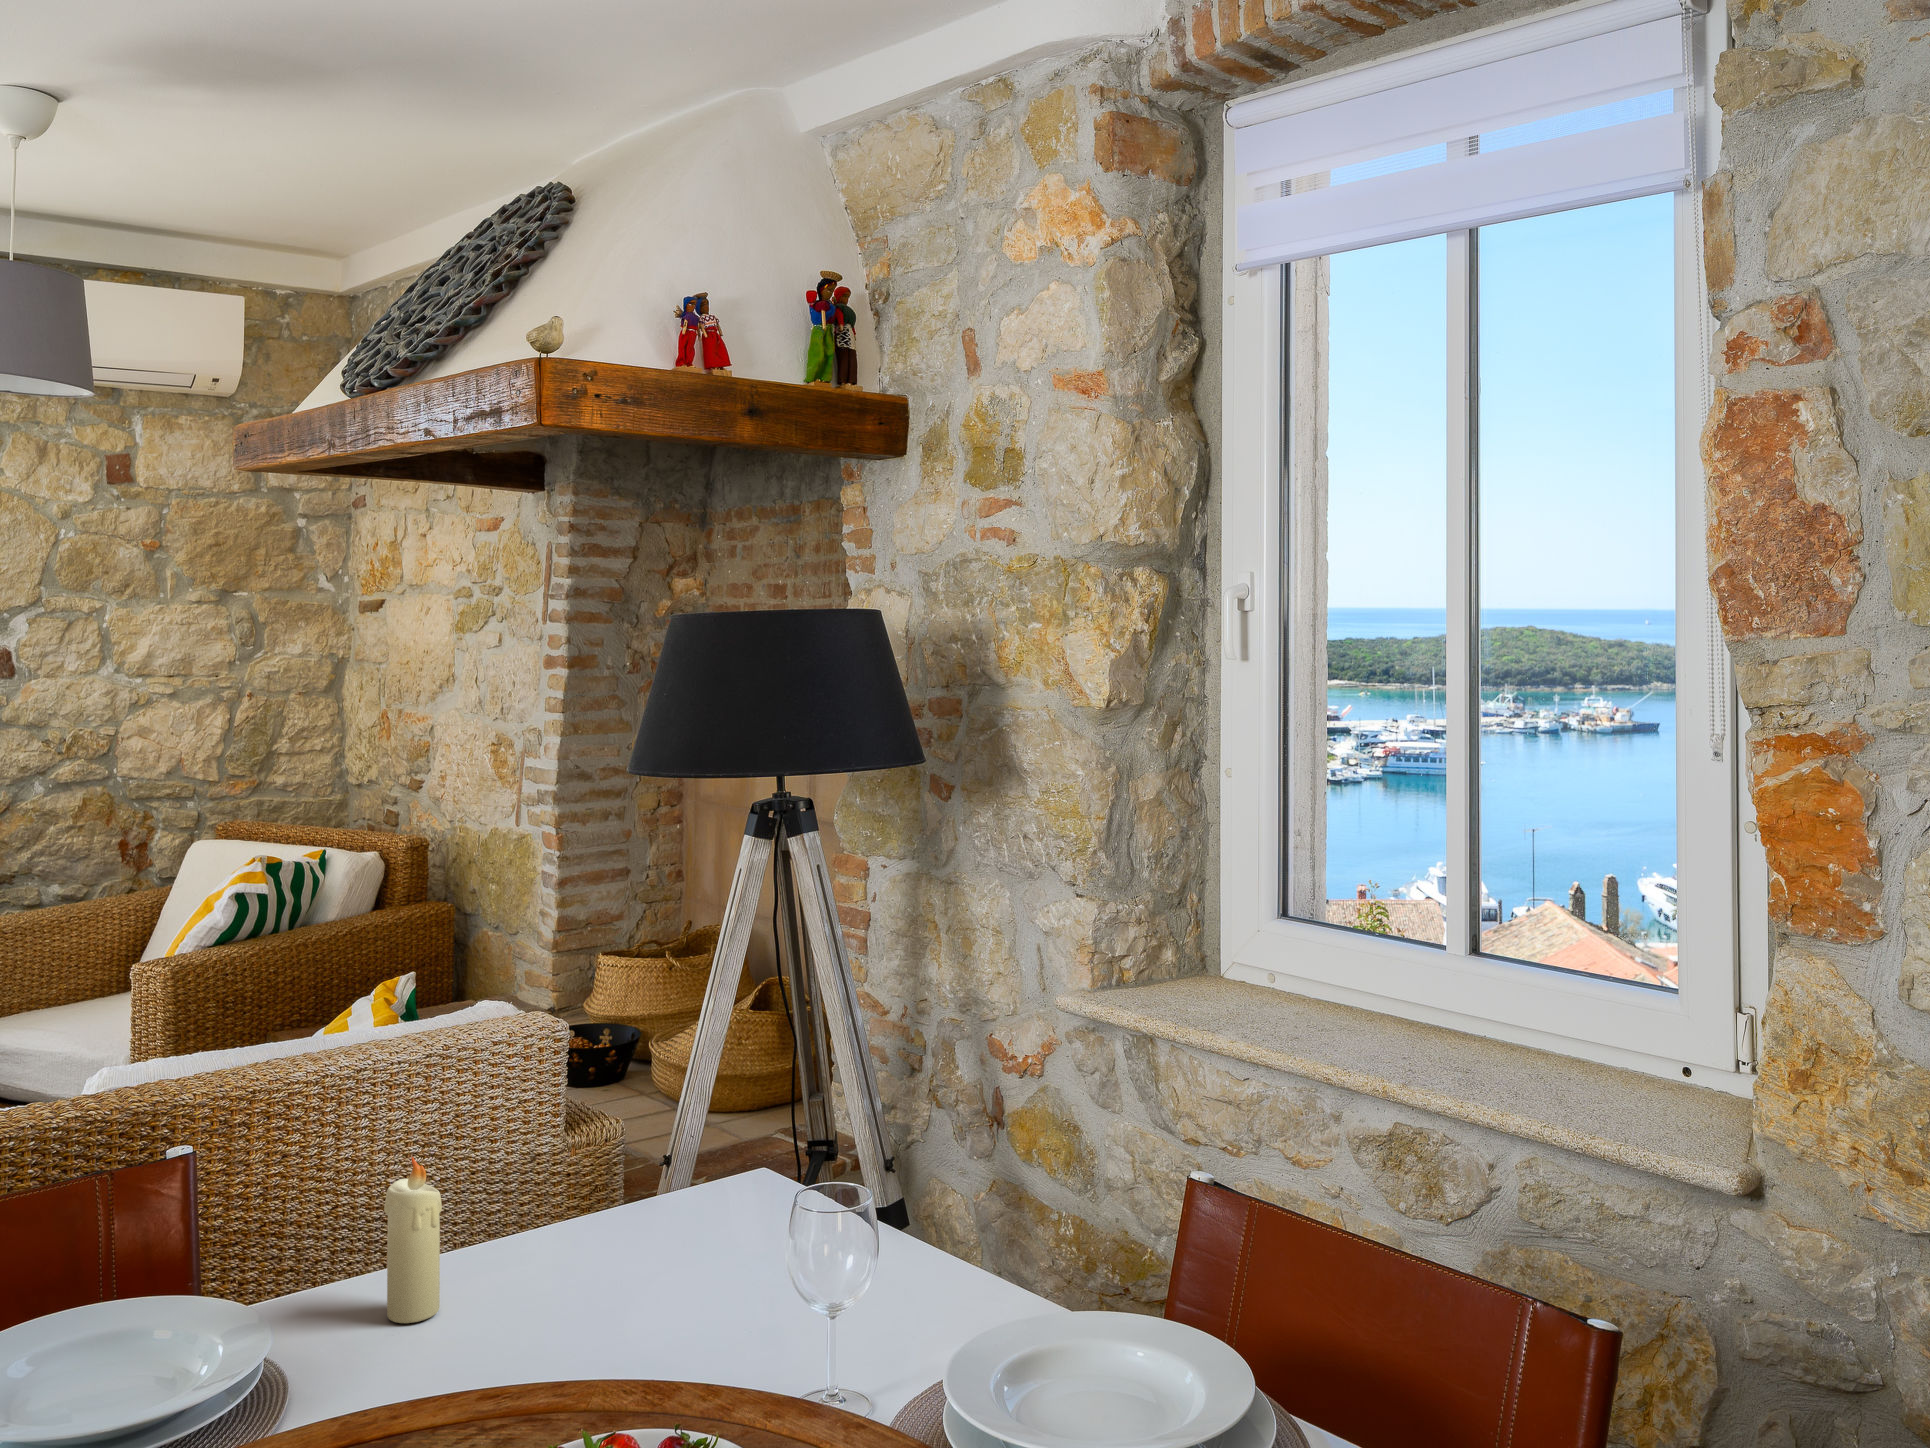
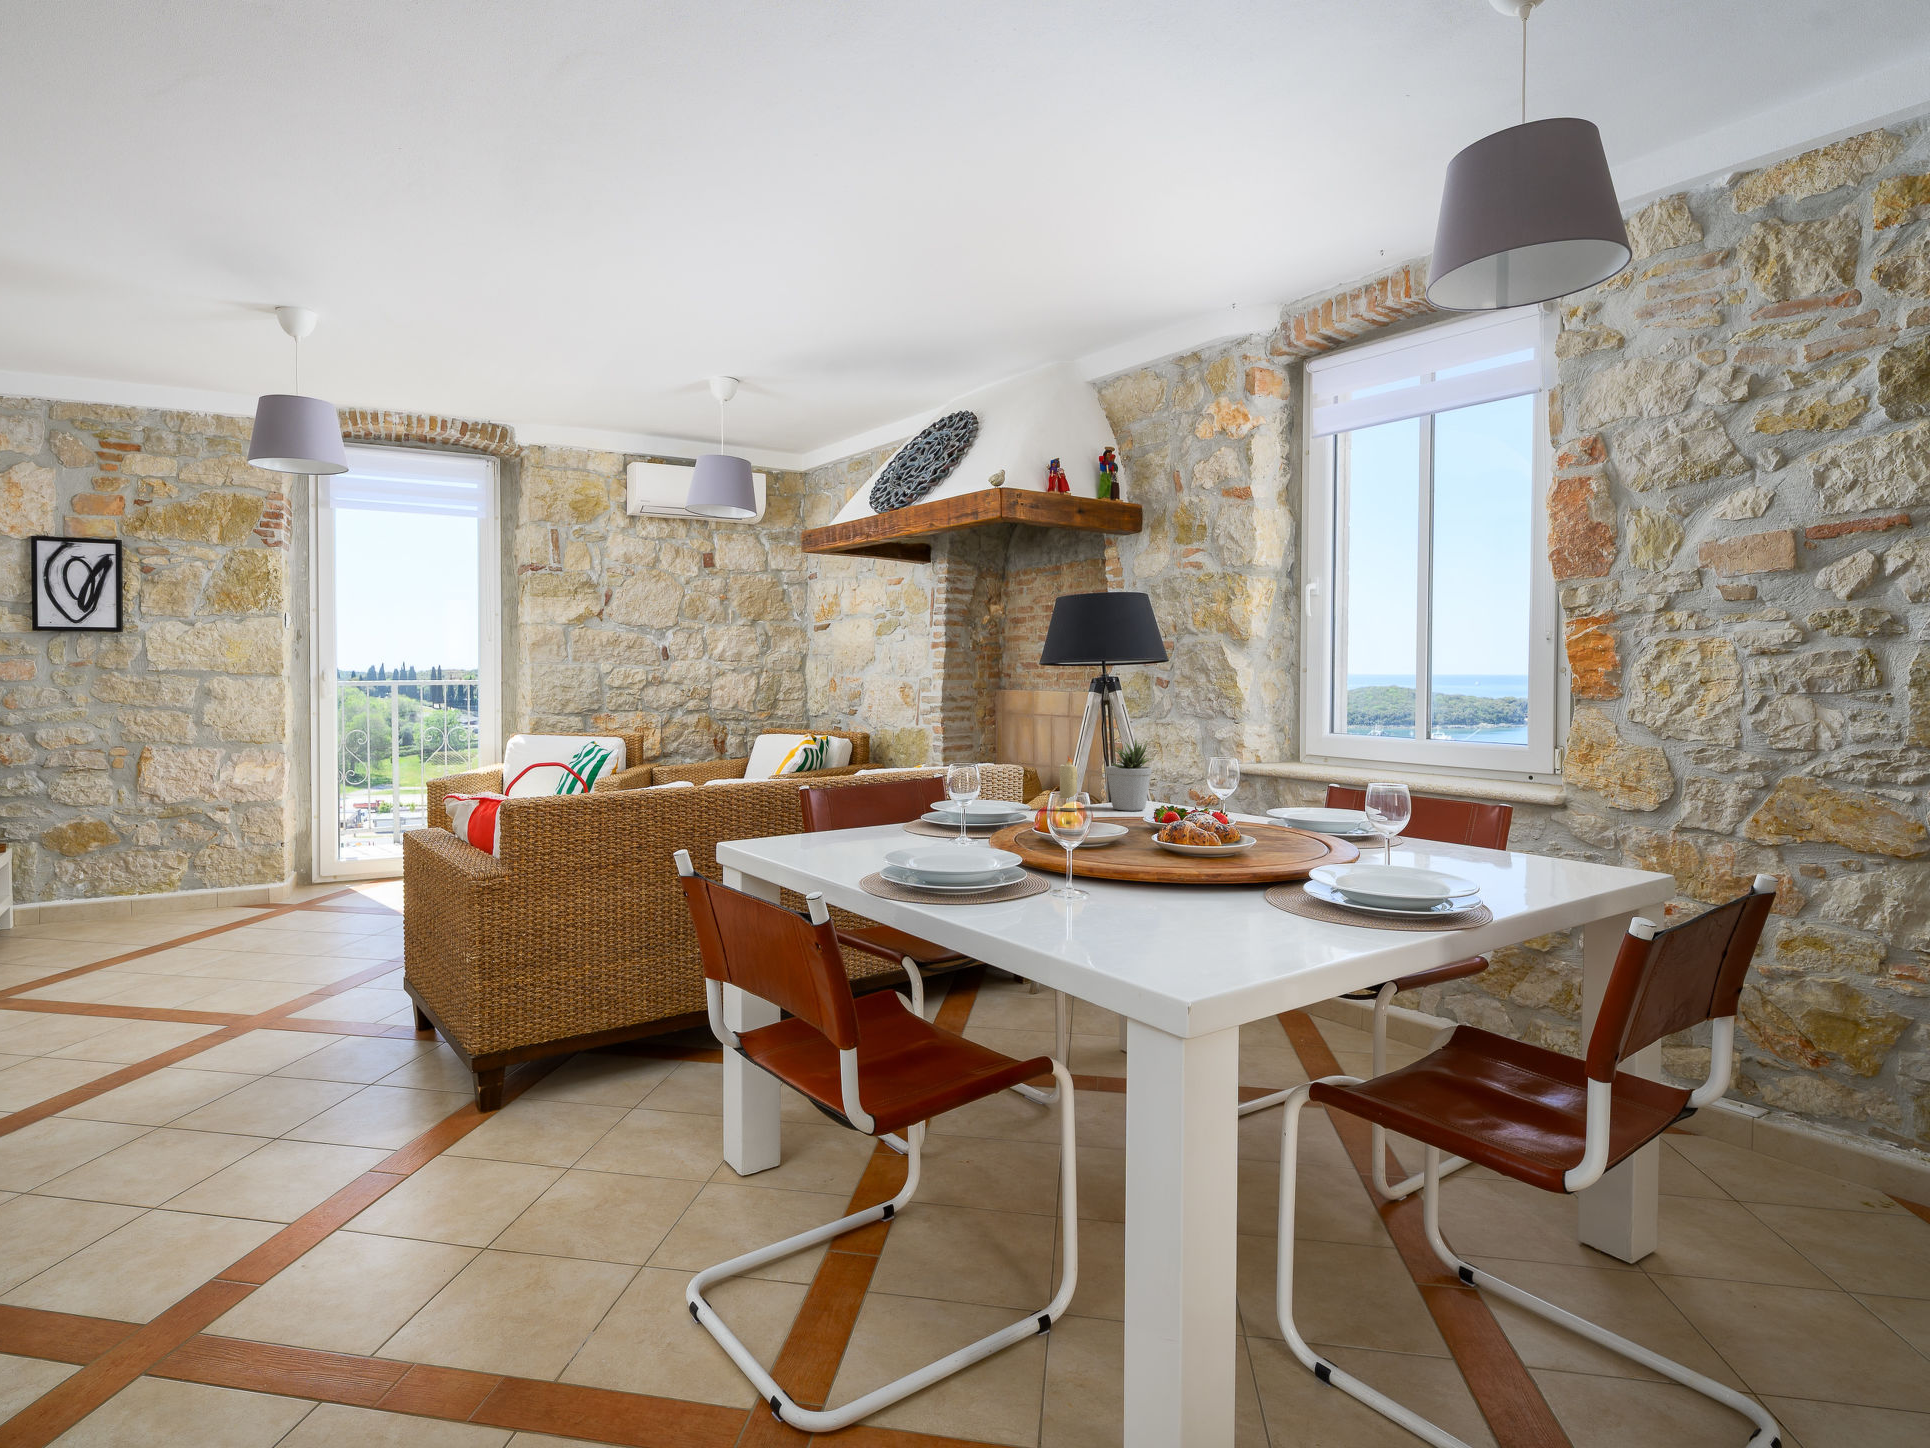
potted plant: none [542,1093,677,1304] -> present [1106,740,1152,811]

